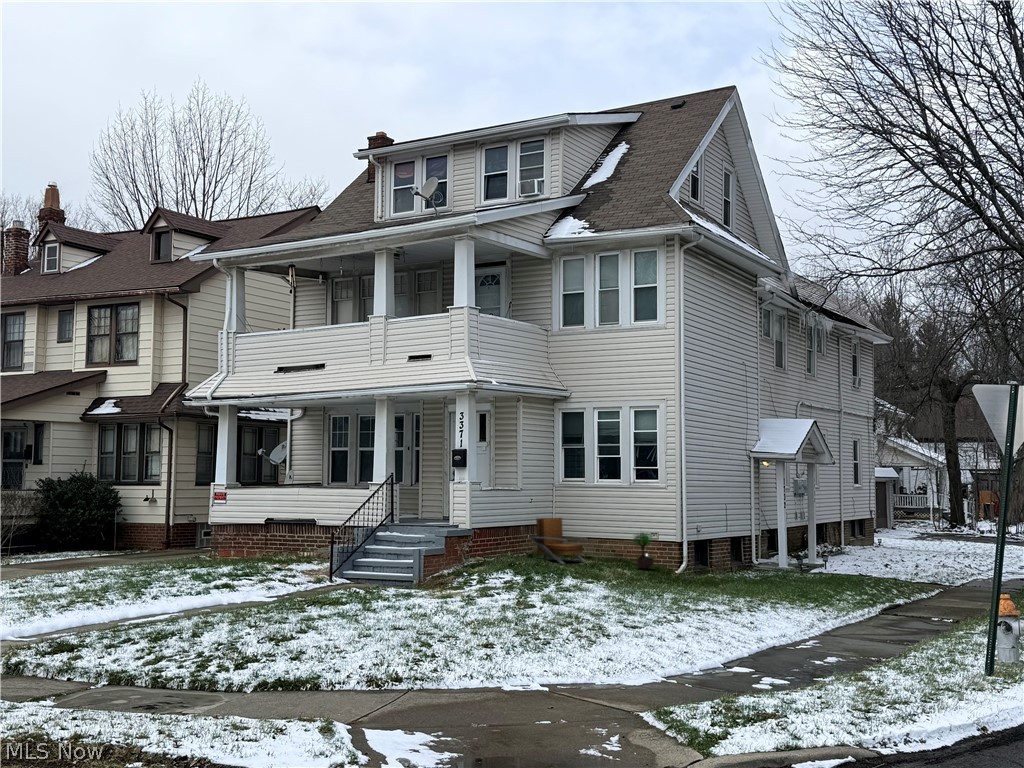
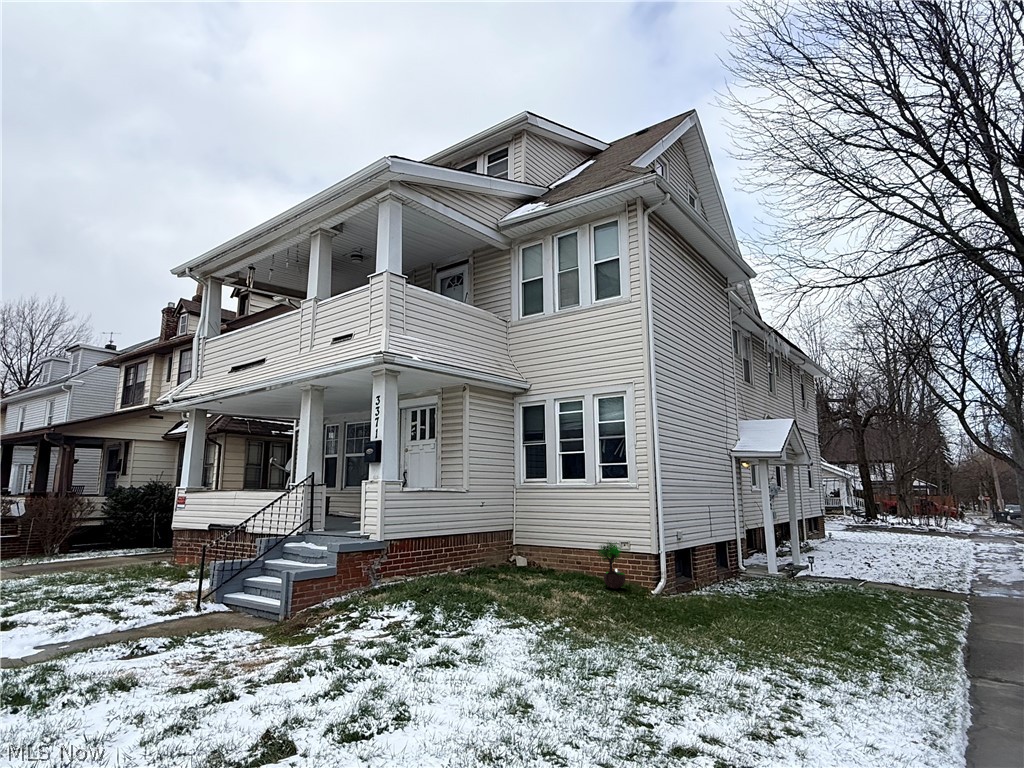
lounge chair: present [530,518,587,565] -> none [476,524,547,583]

